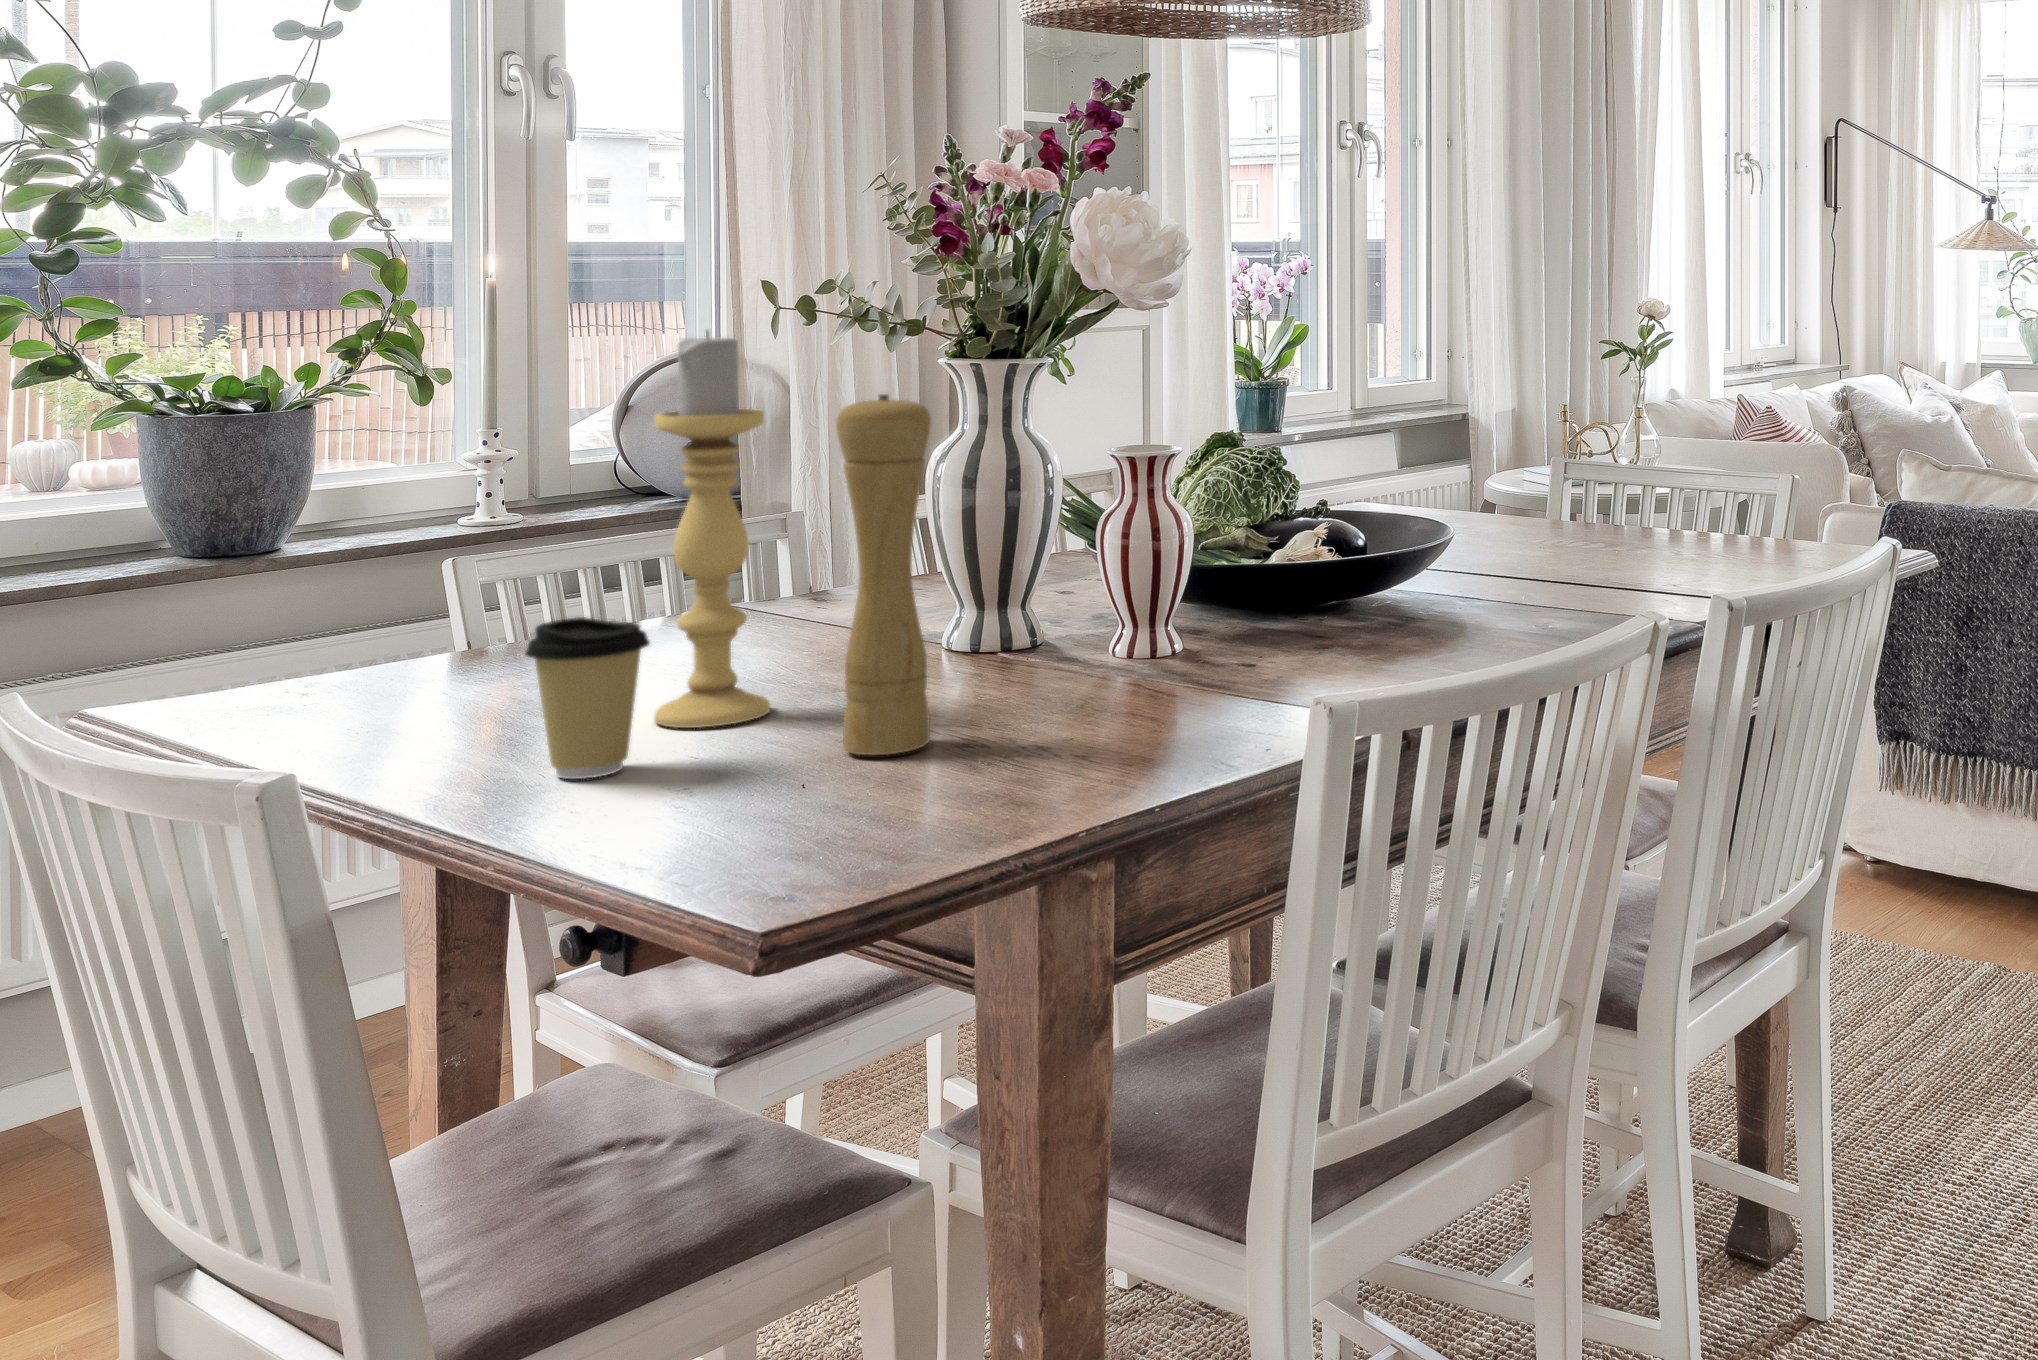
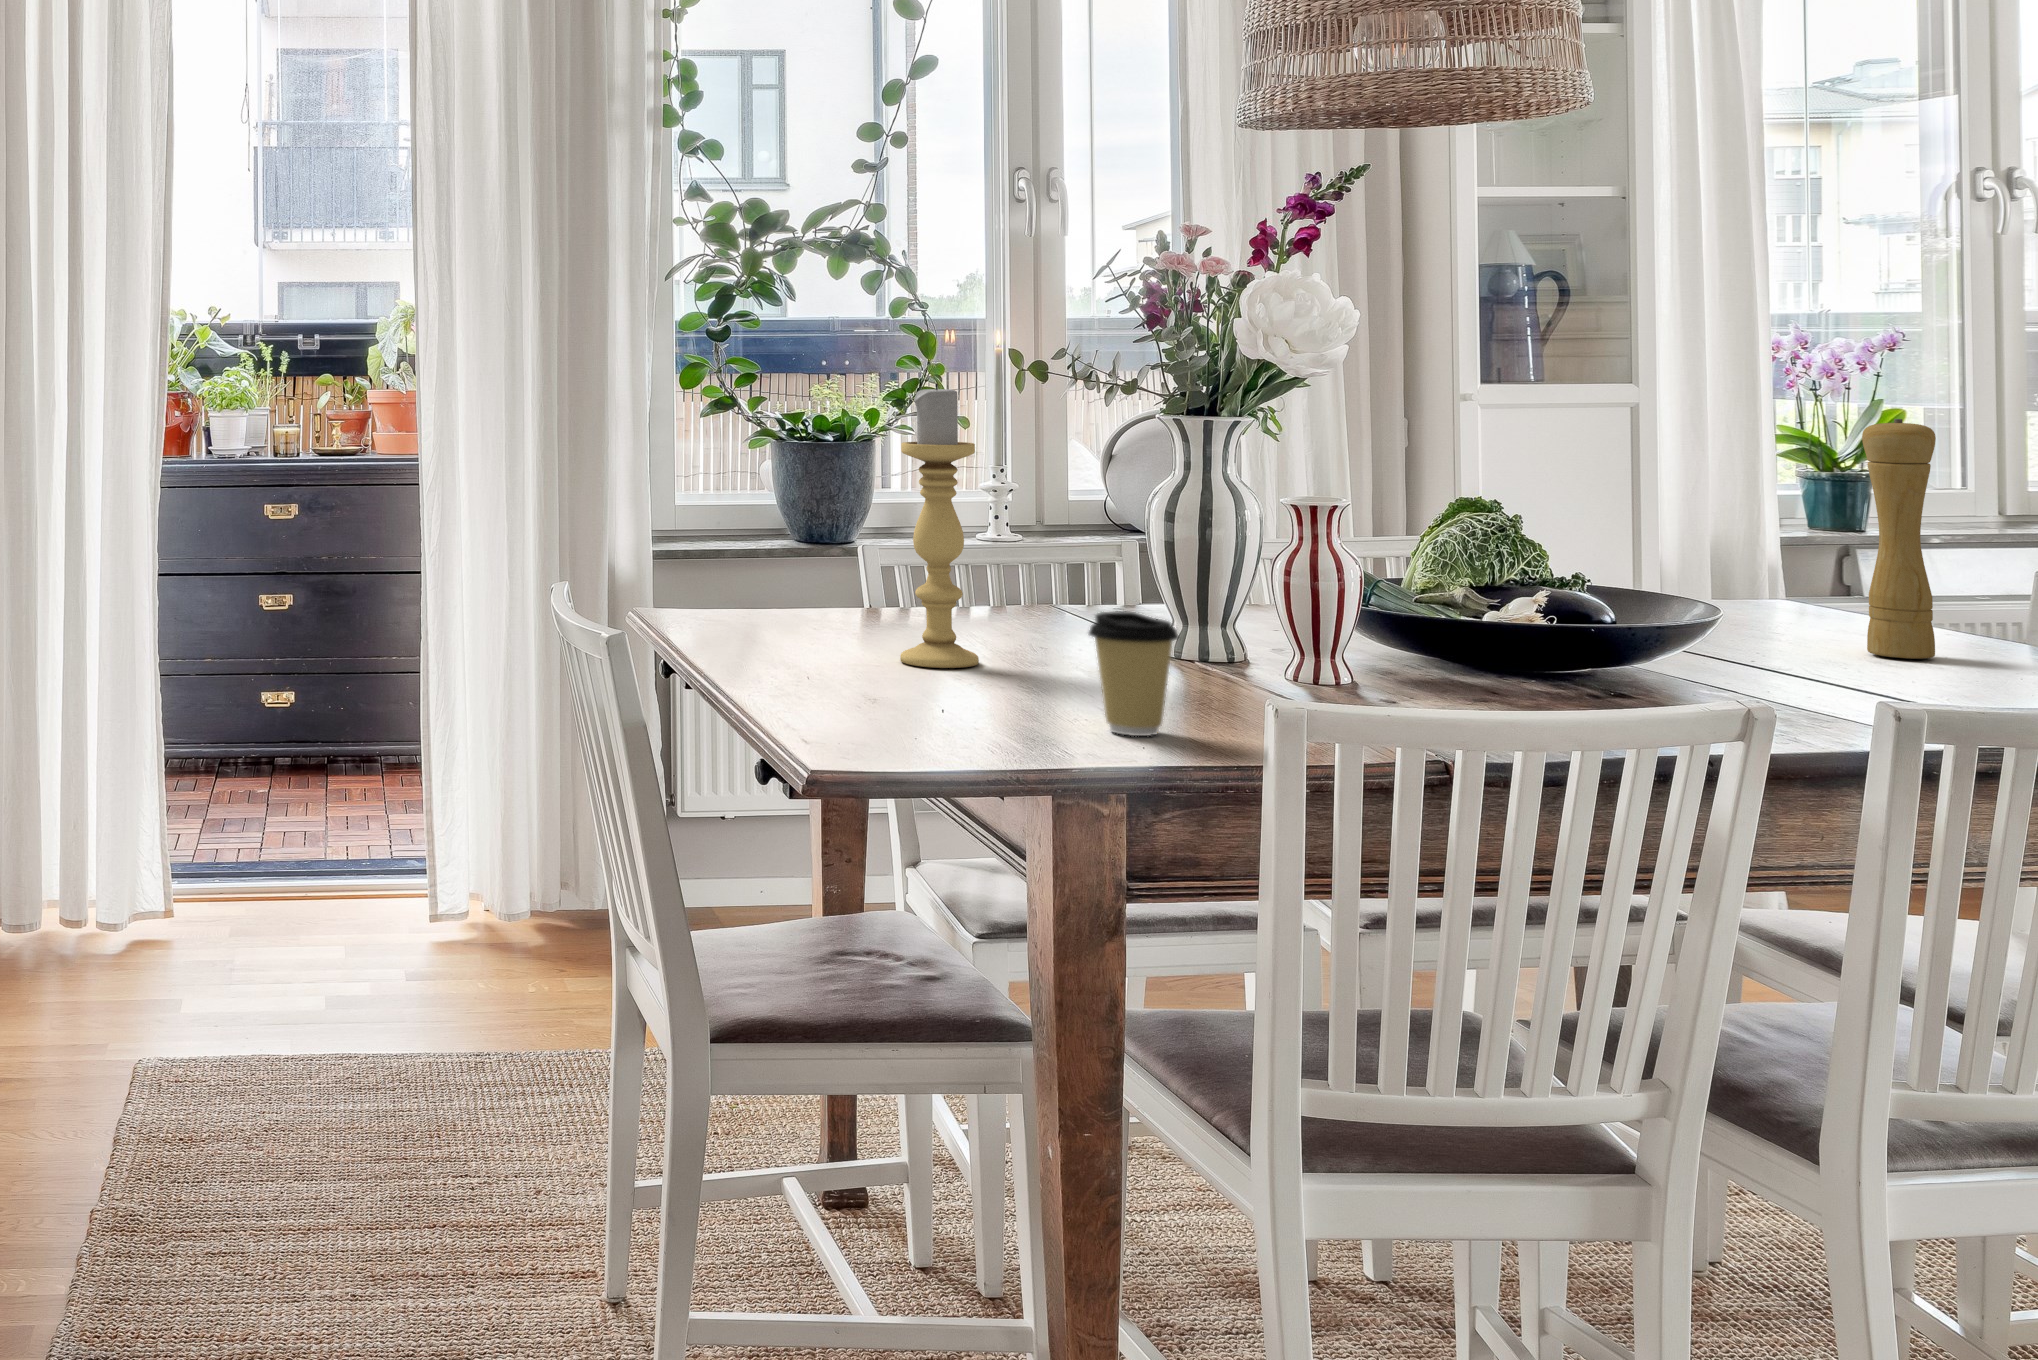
pepper mill: present [836,394,931,755] -> present [1862,419,1936,659]
coffee cup: present [525,617,650,779] -> present [1089,611,1179,736]

